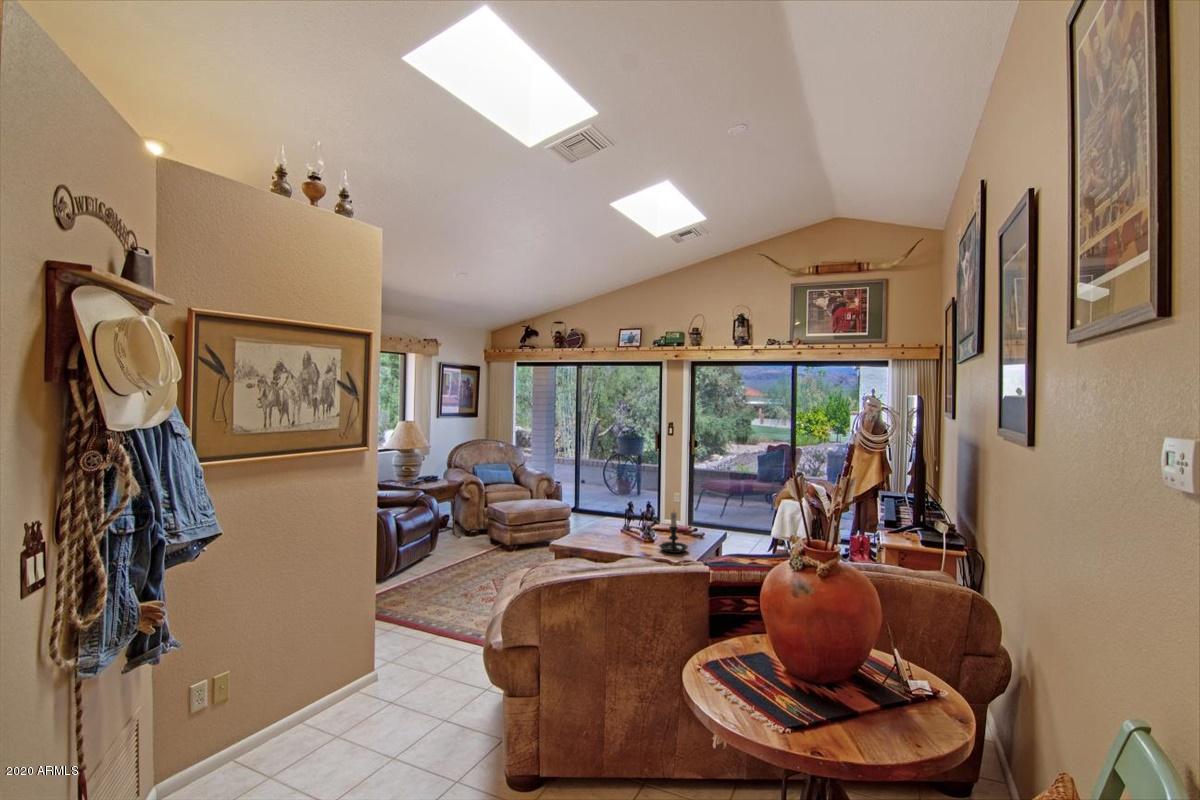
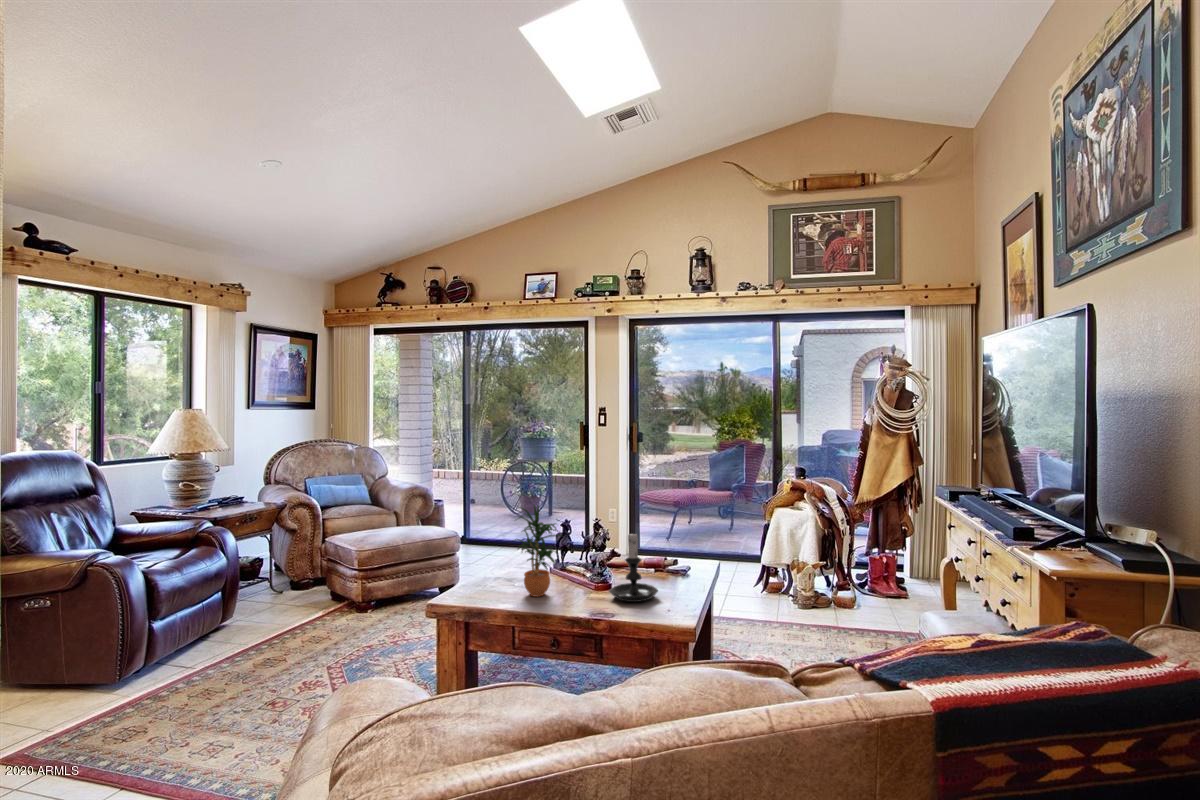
potted plant: none [601,491,633,546] -> present [515,505,561,597]

